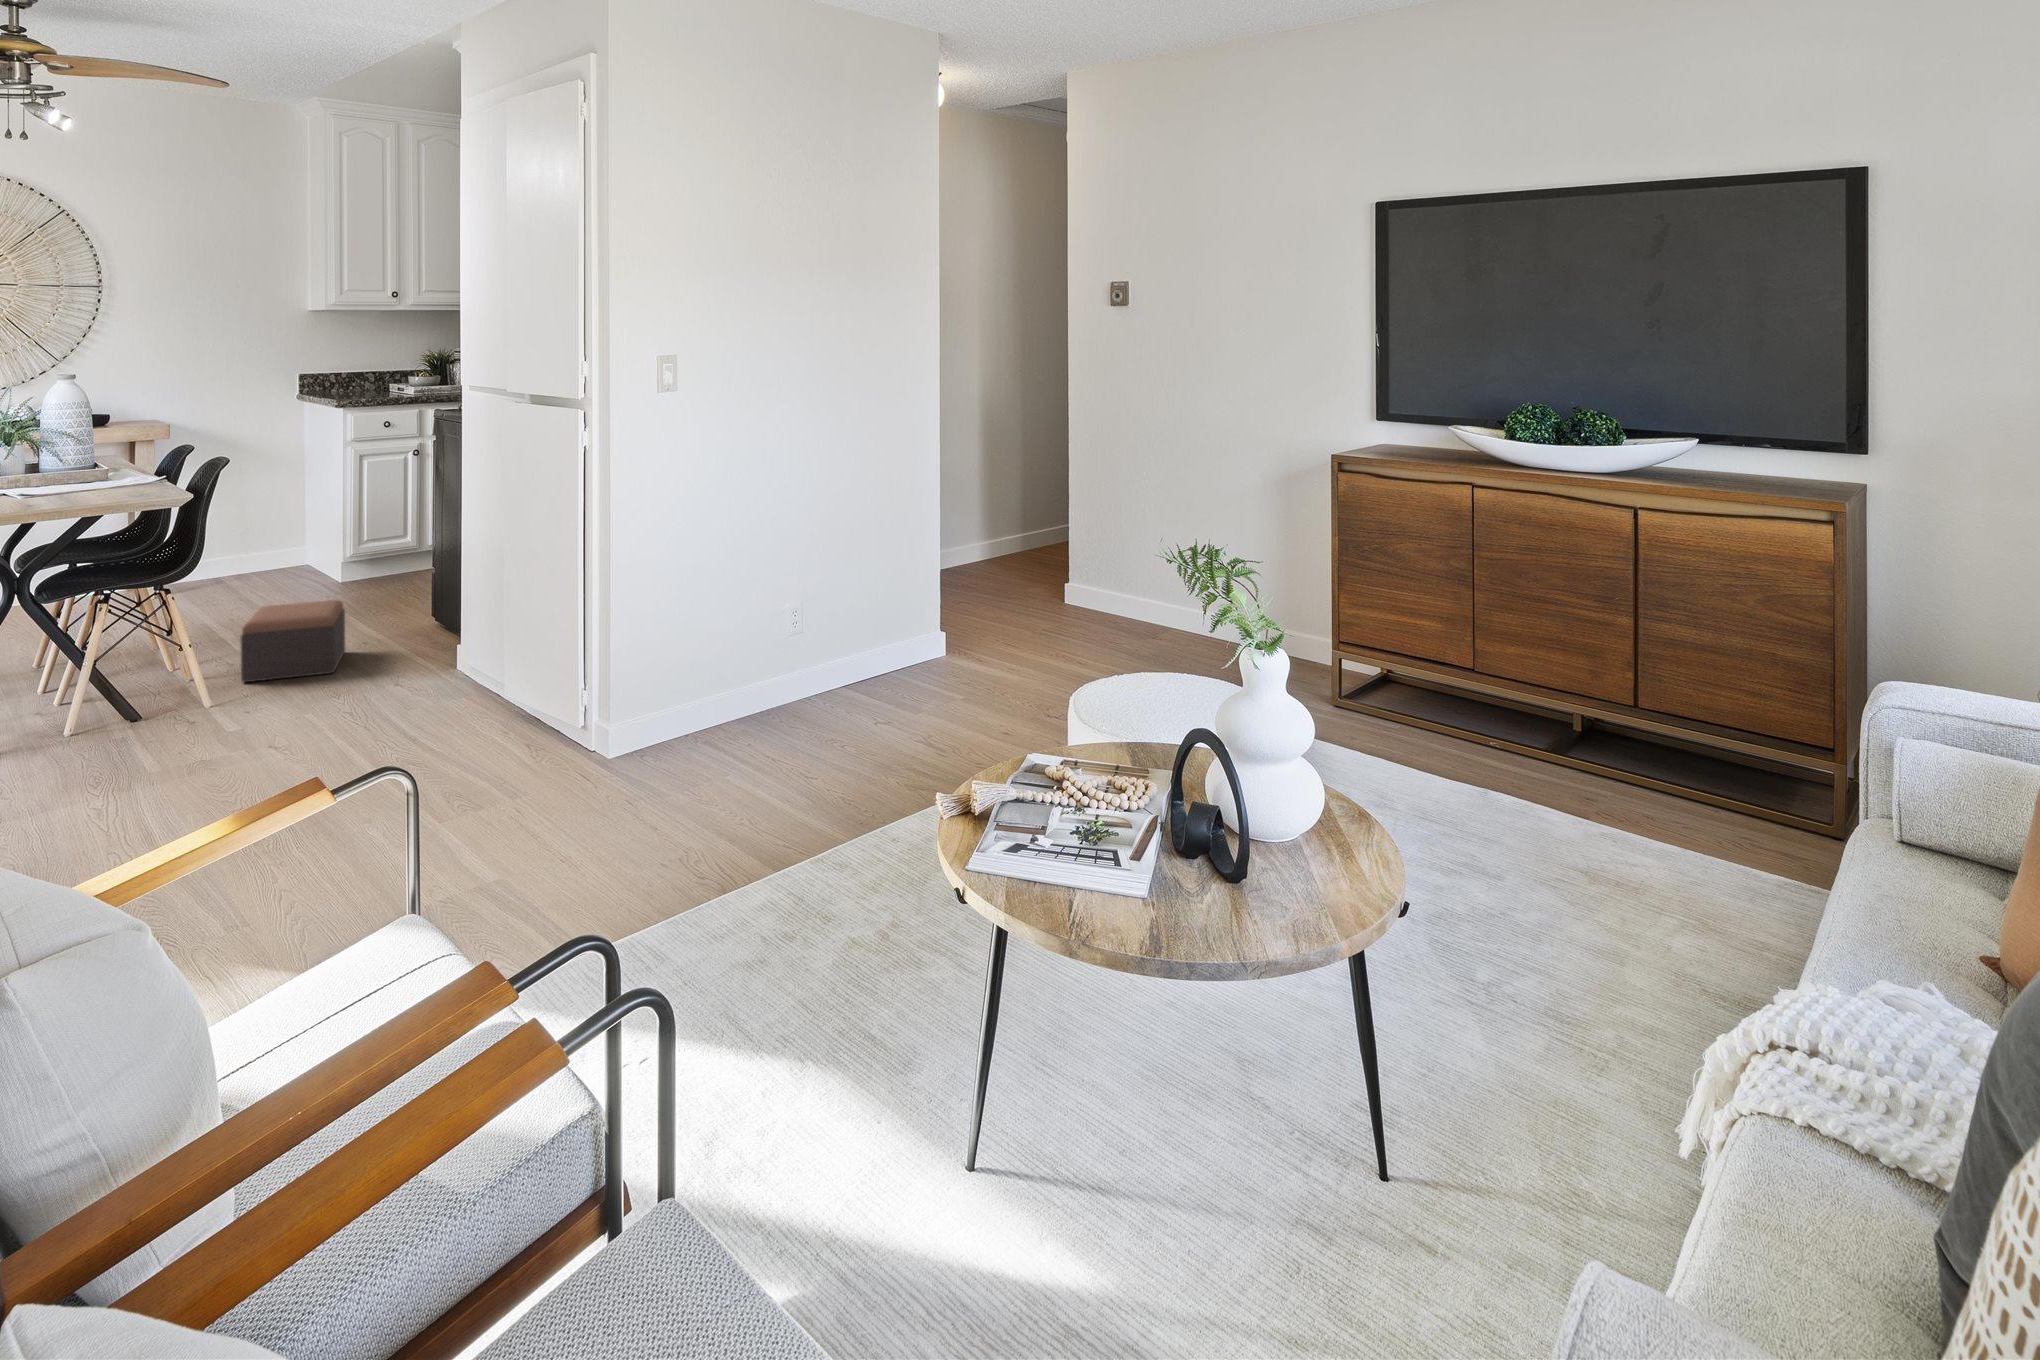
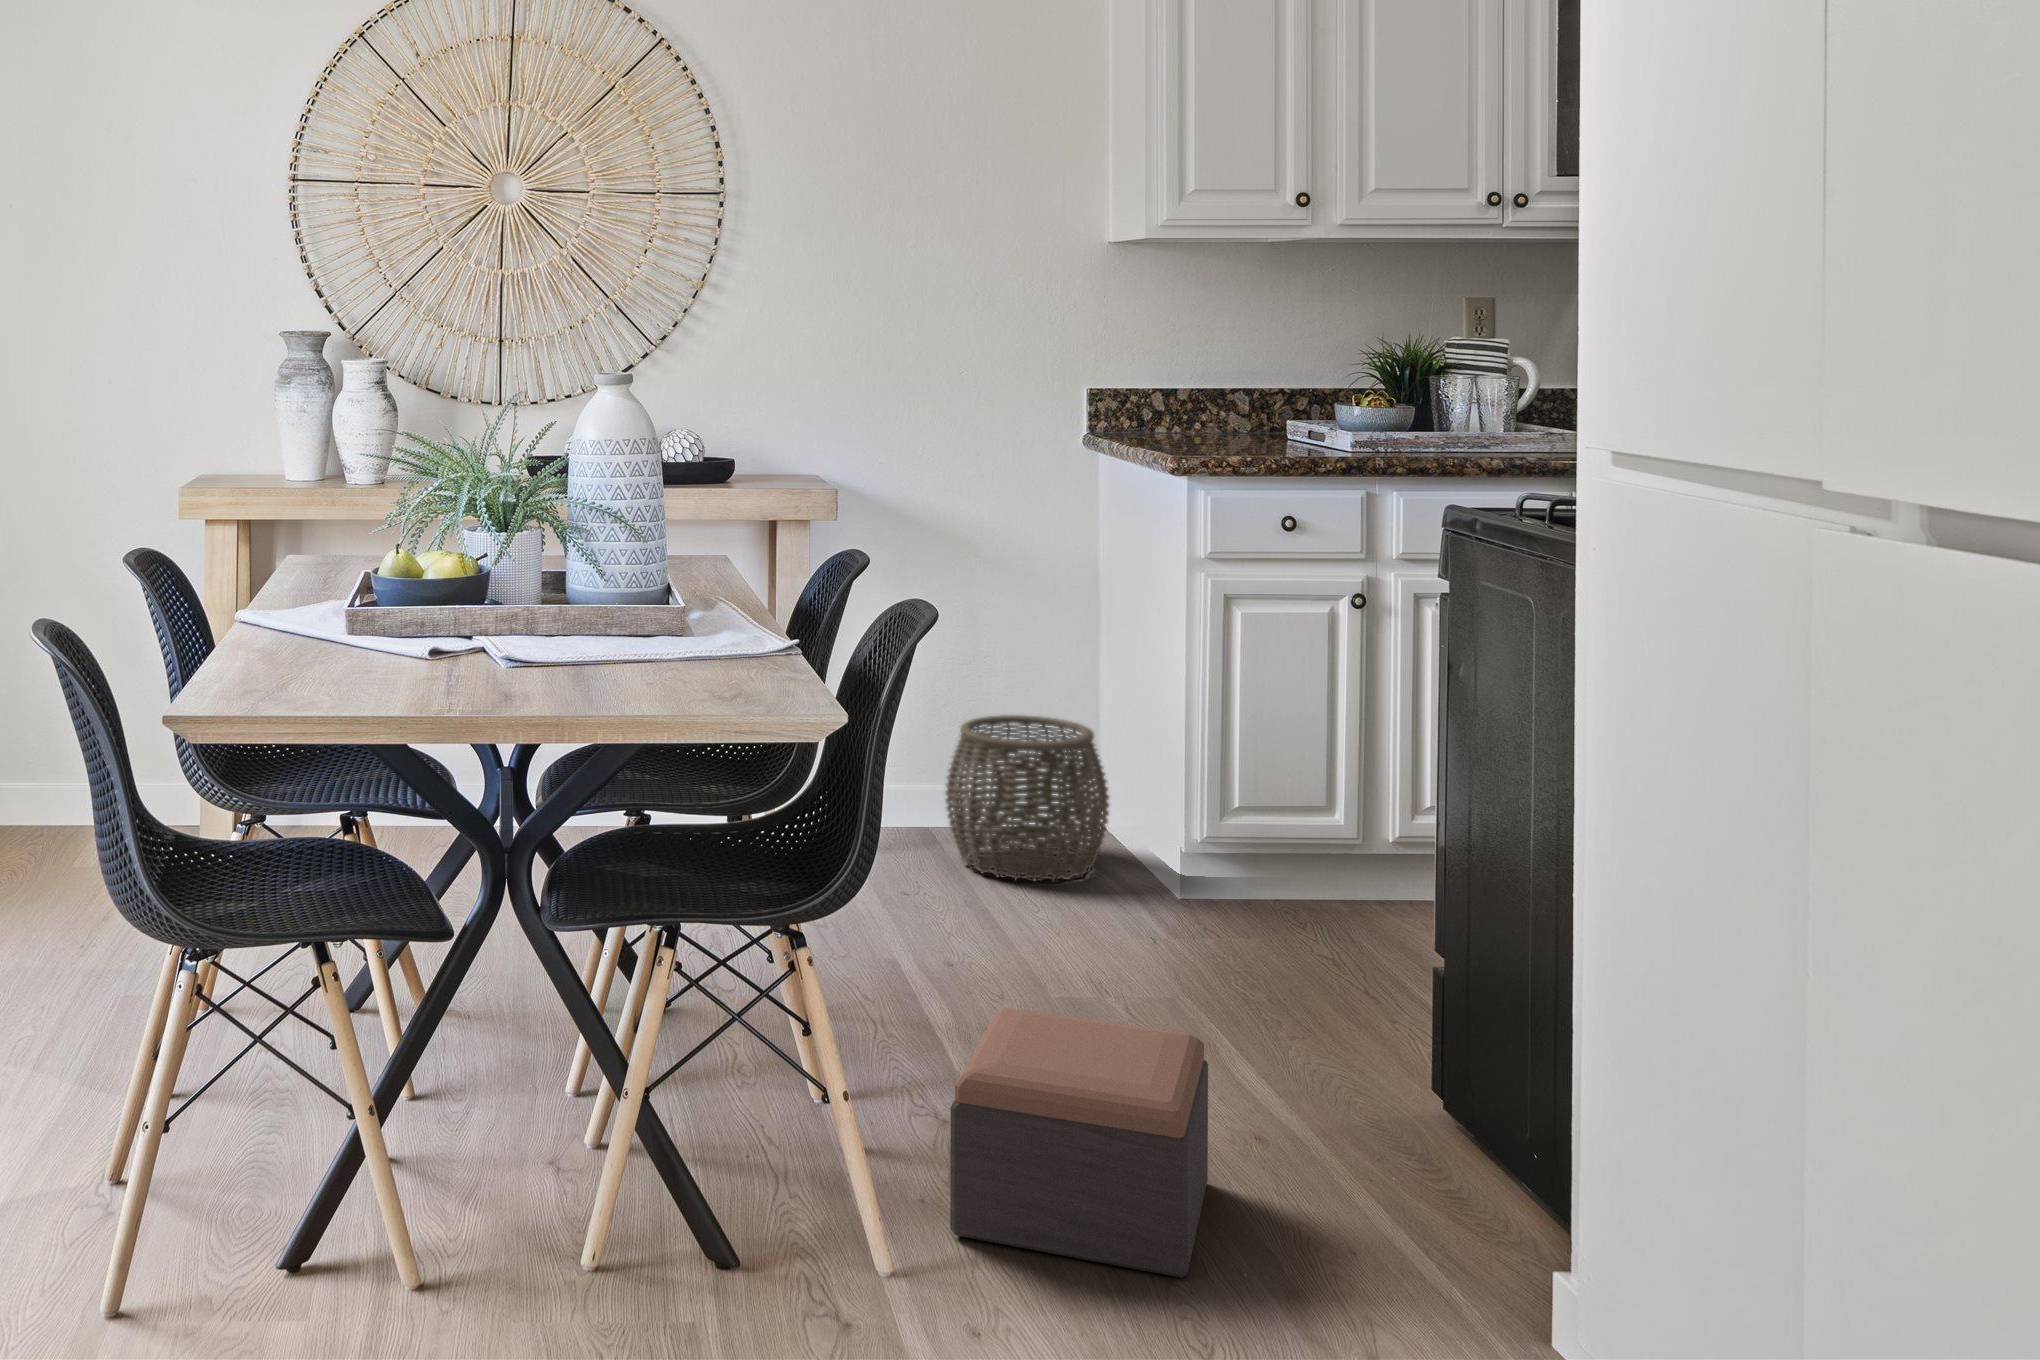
woven basket: none [230,520,312,591] -> present [945,715,1109,881]

